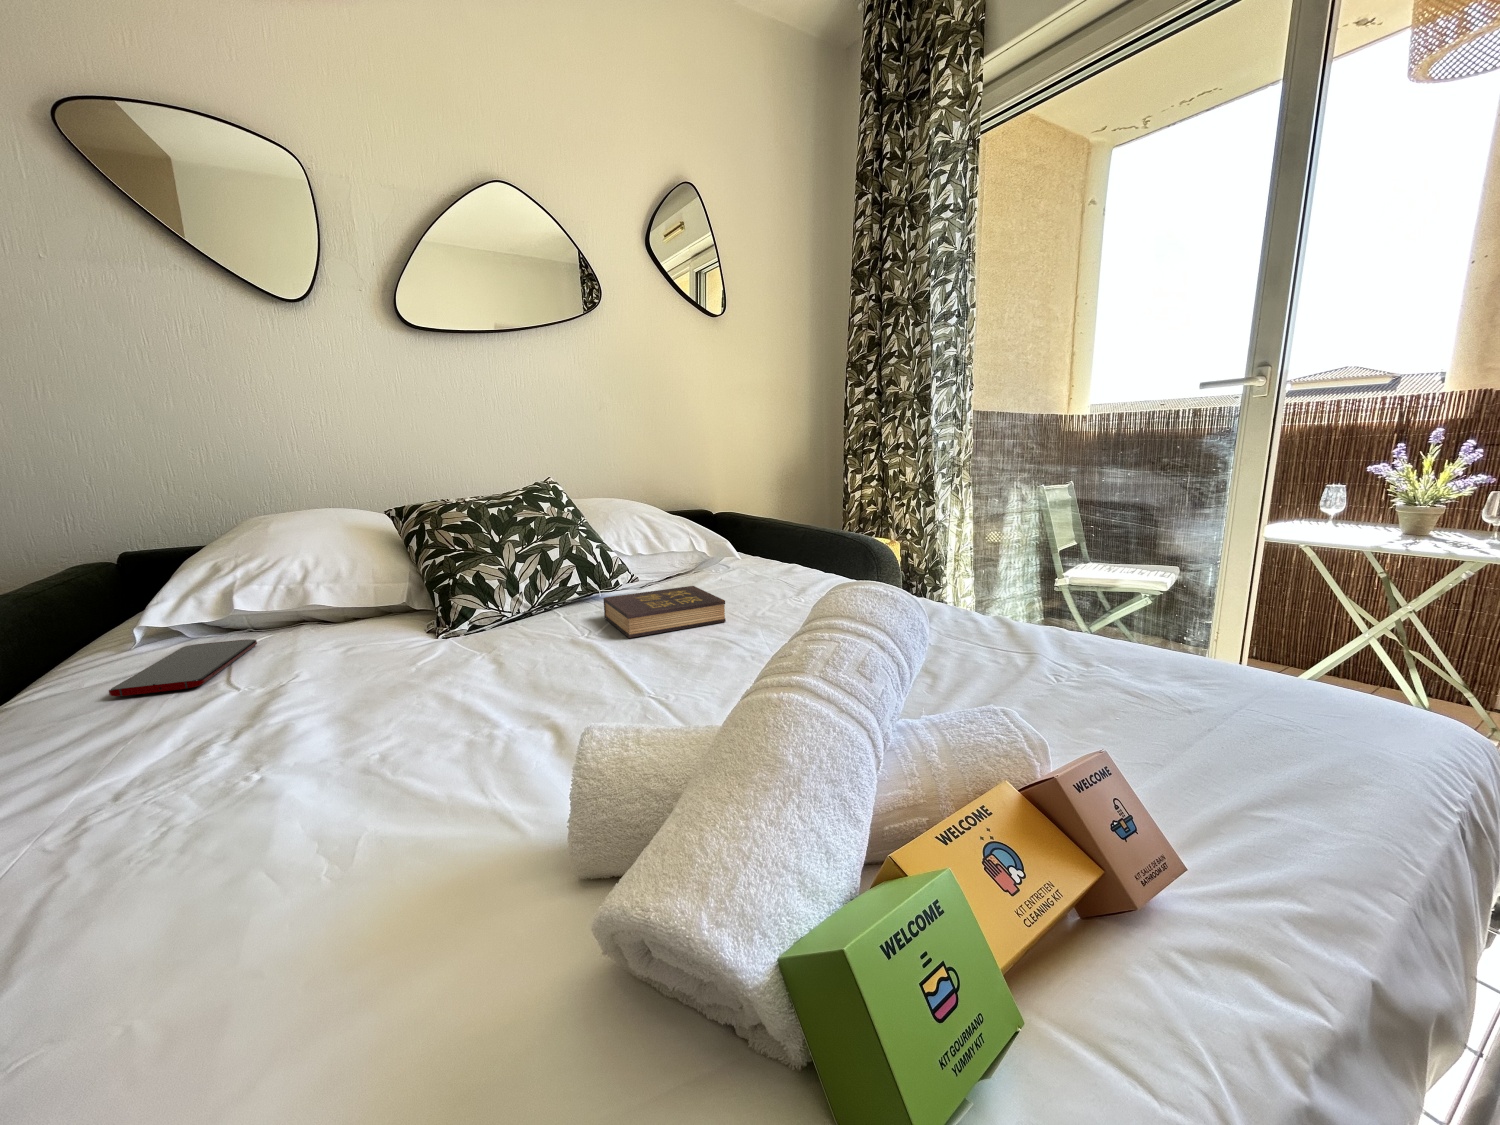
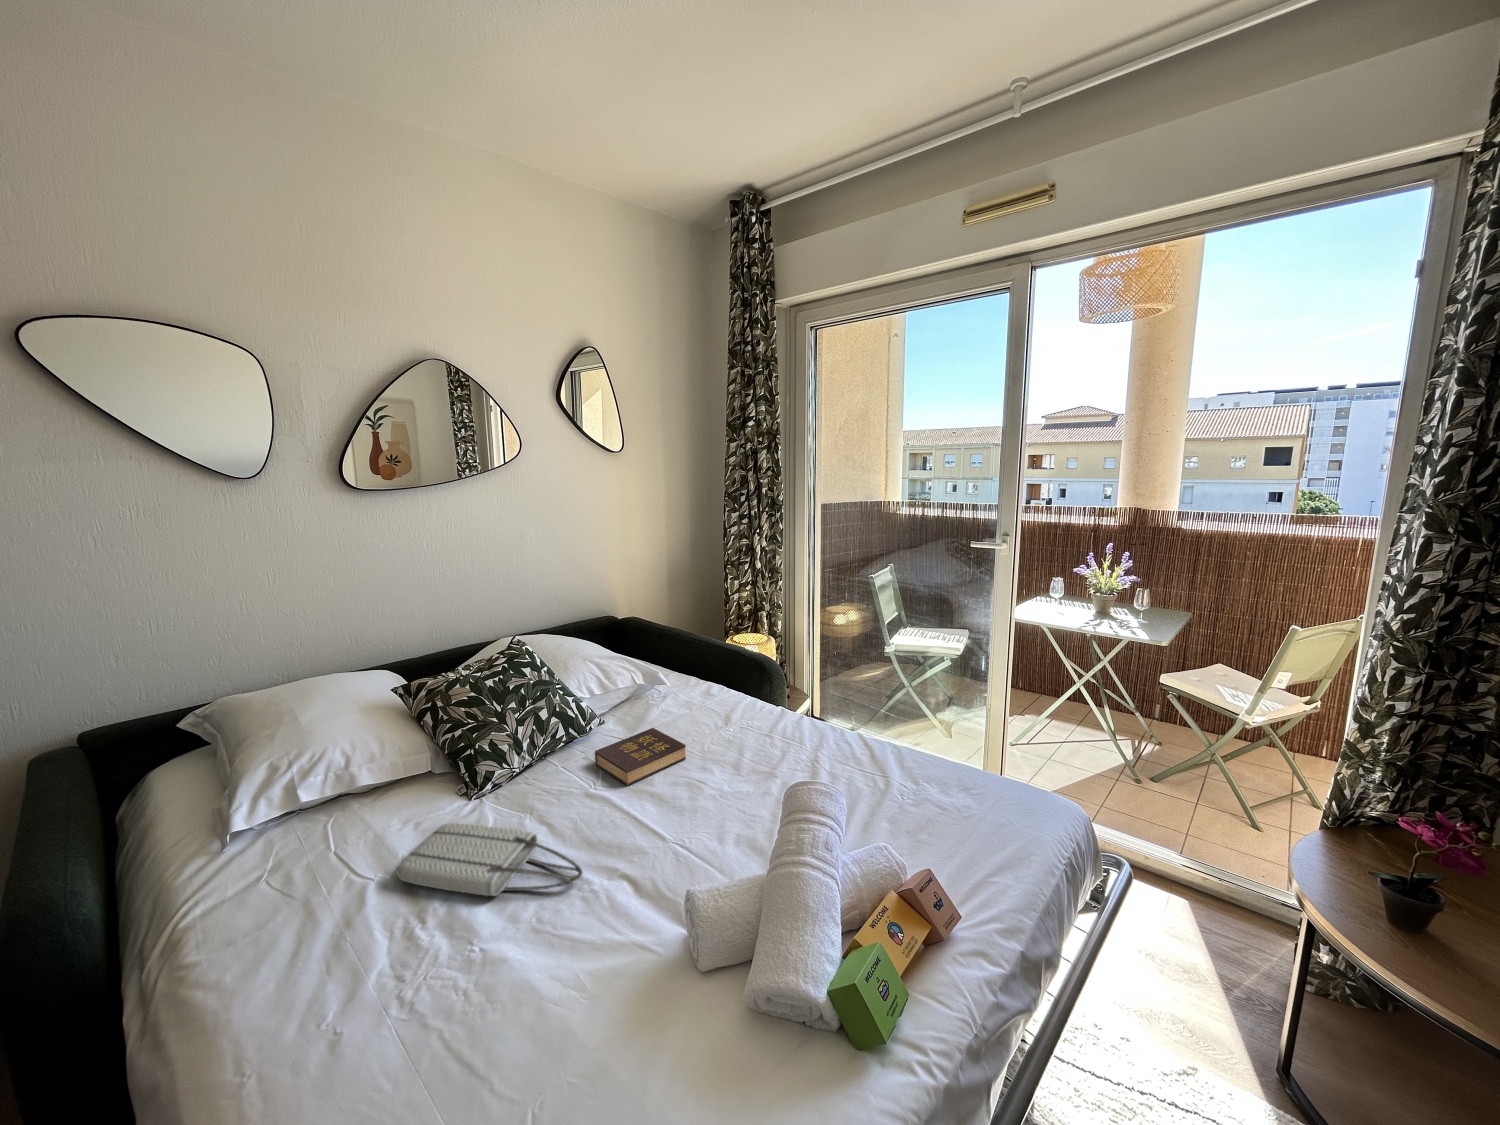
smartphone: present [109,639,257,696] -> none [275,828,341,903]
tote bag: none [257,641,485,722] -> present [397,823,583,896]

